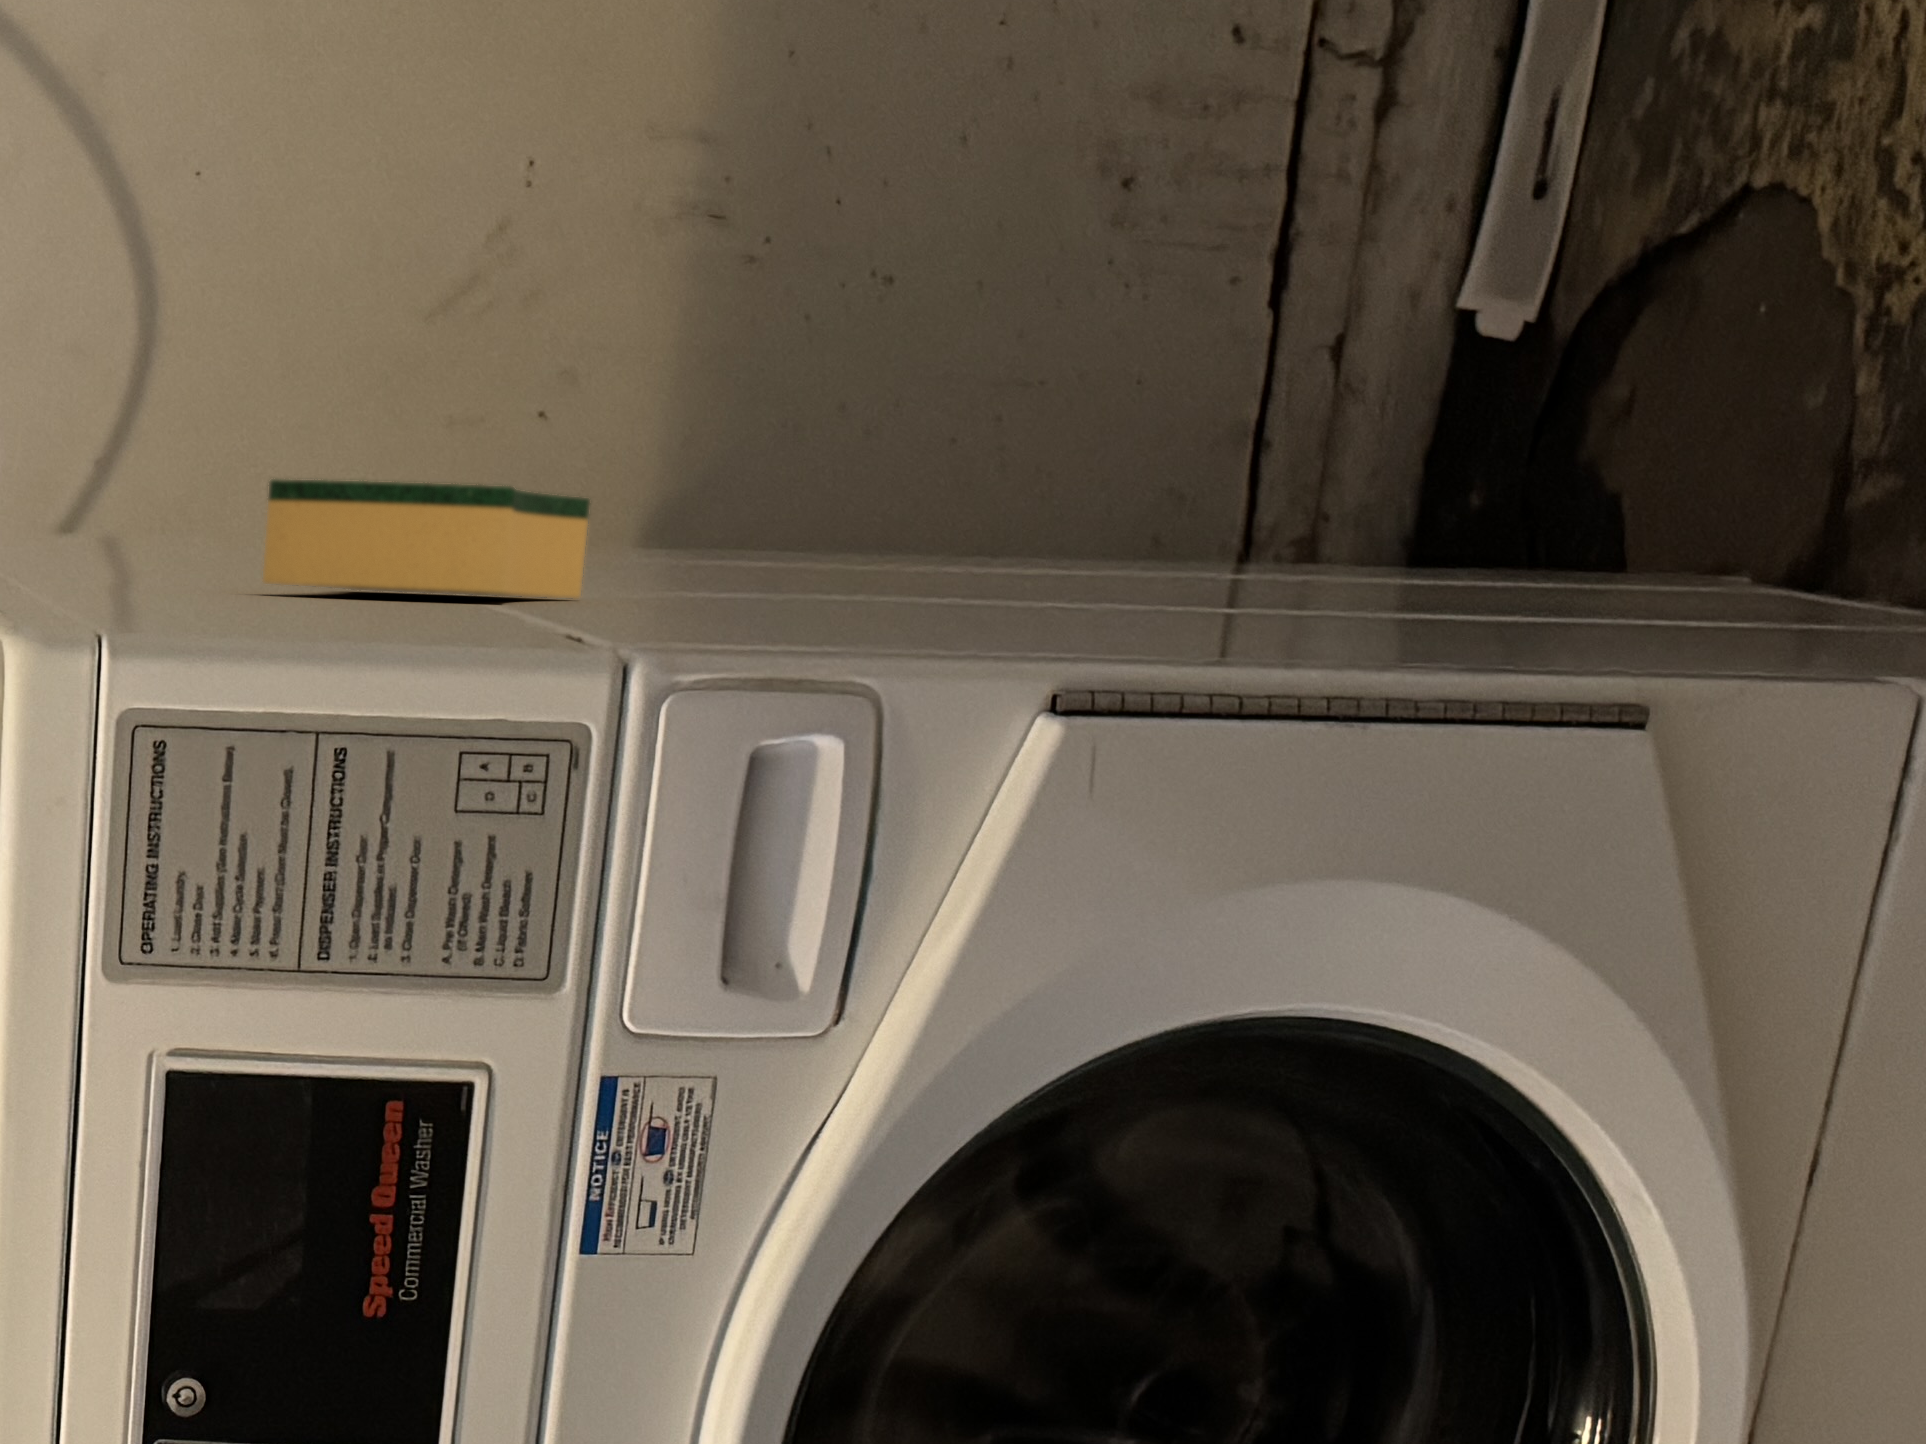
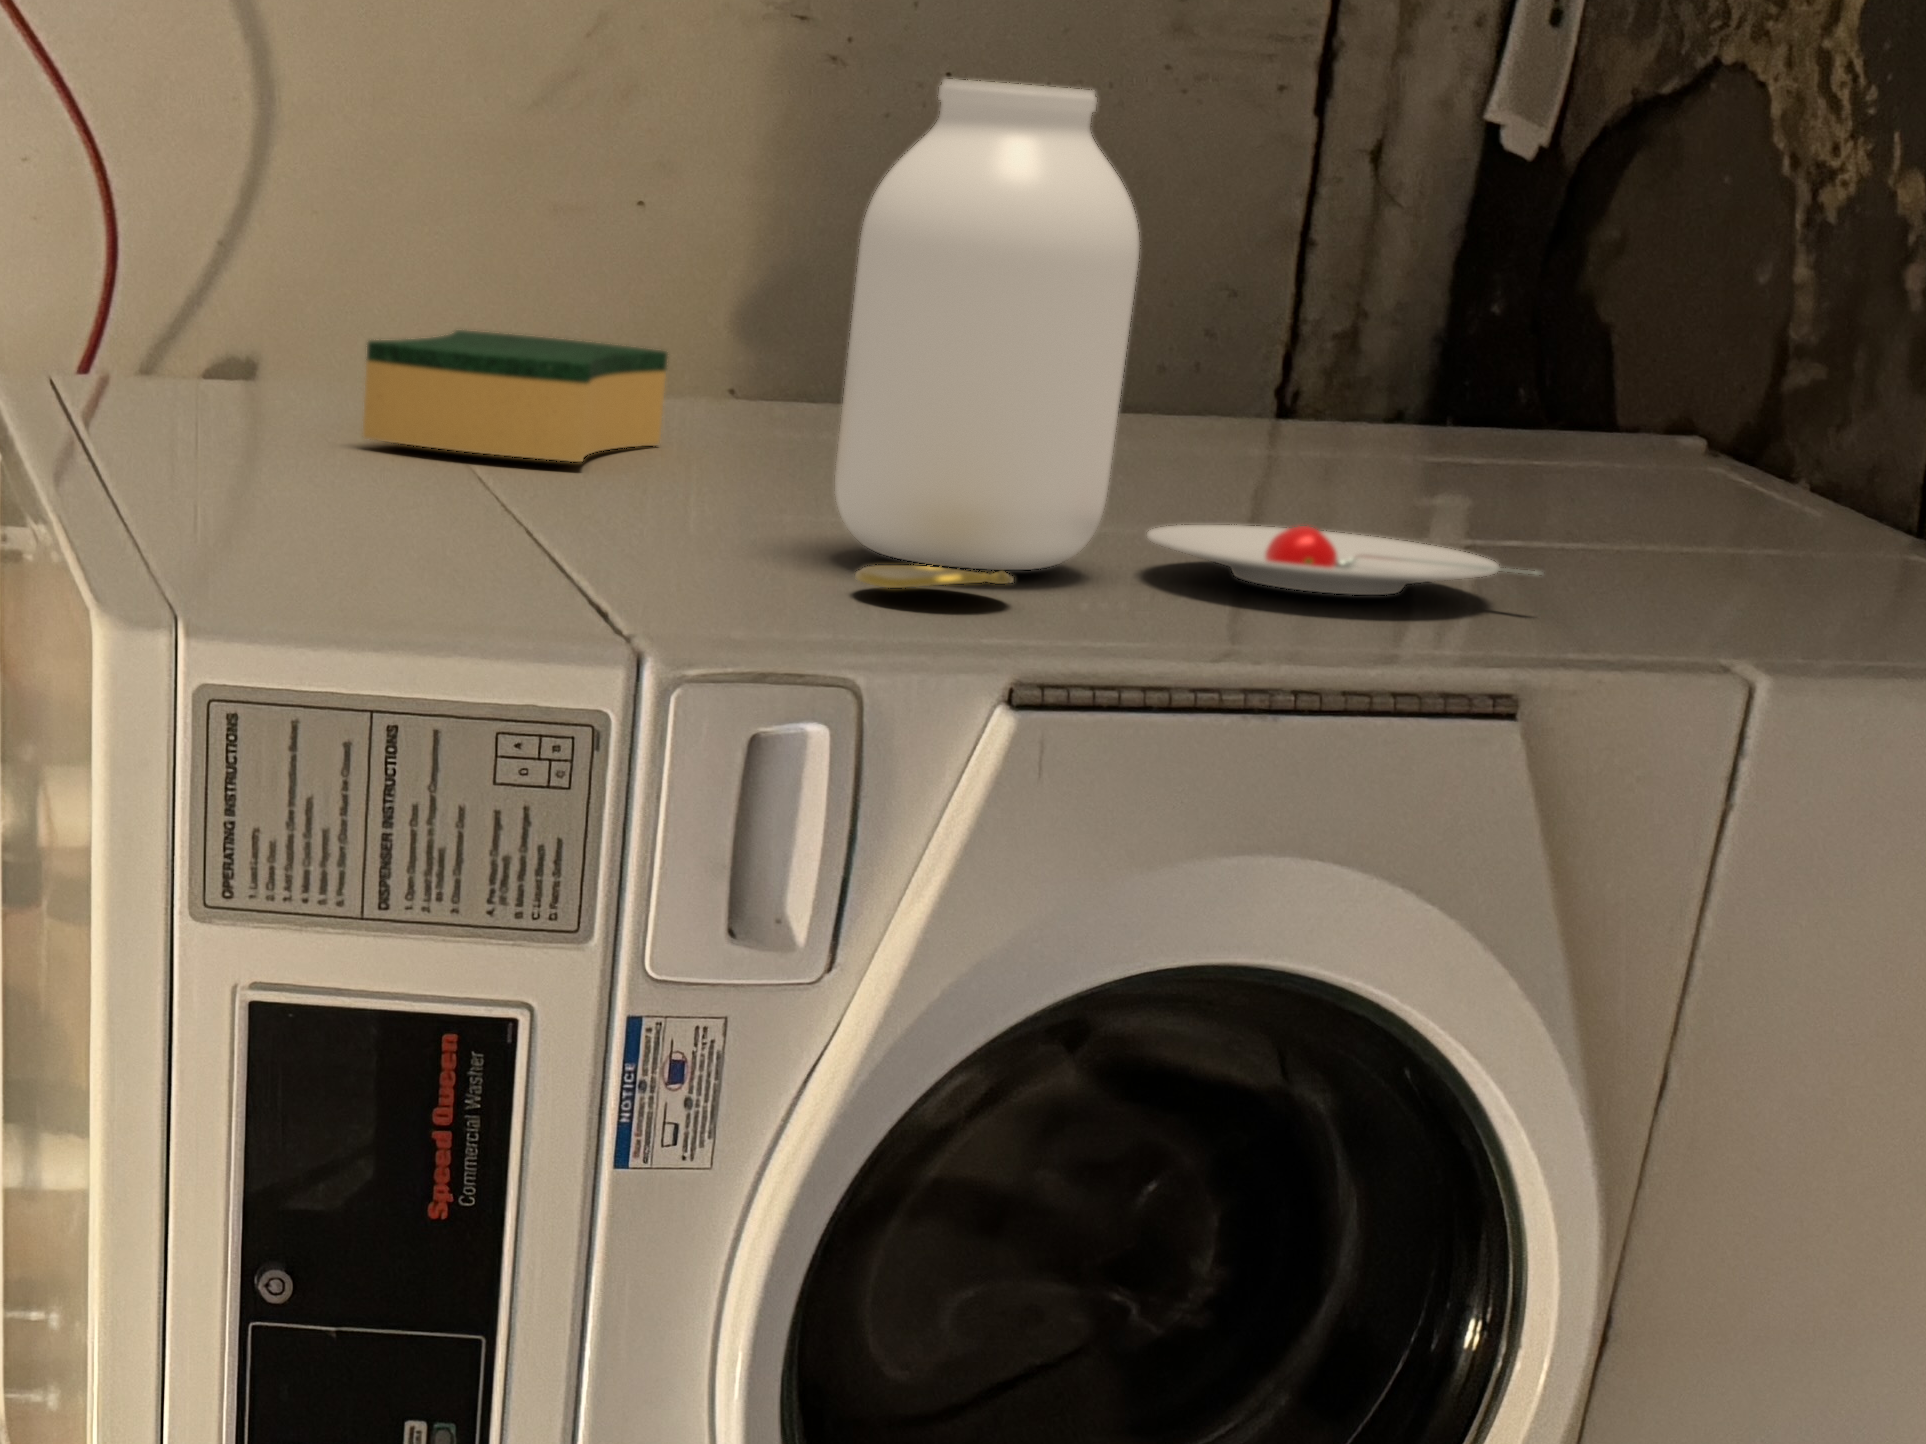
jar: none [808,86,1635,642] -> present [835,79,1538,595]

